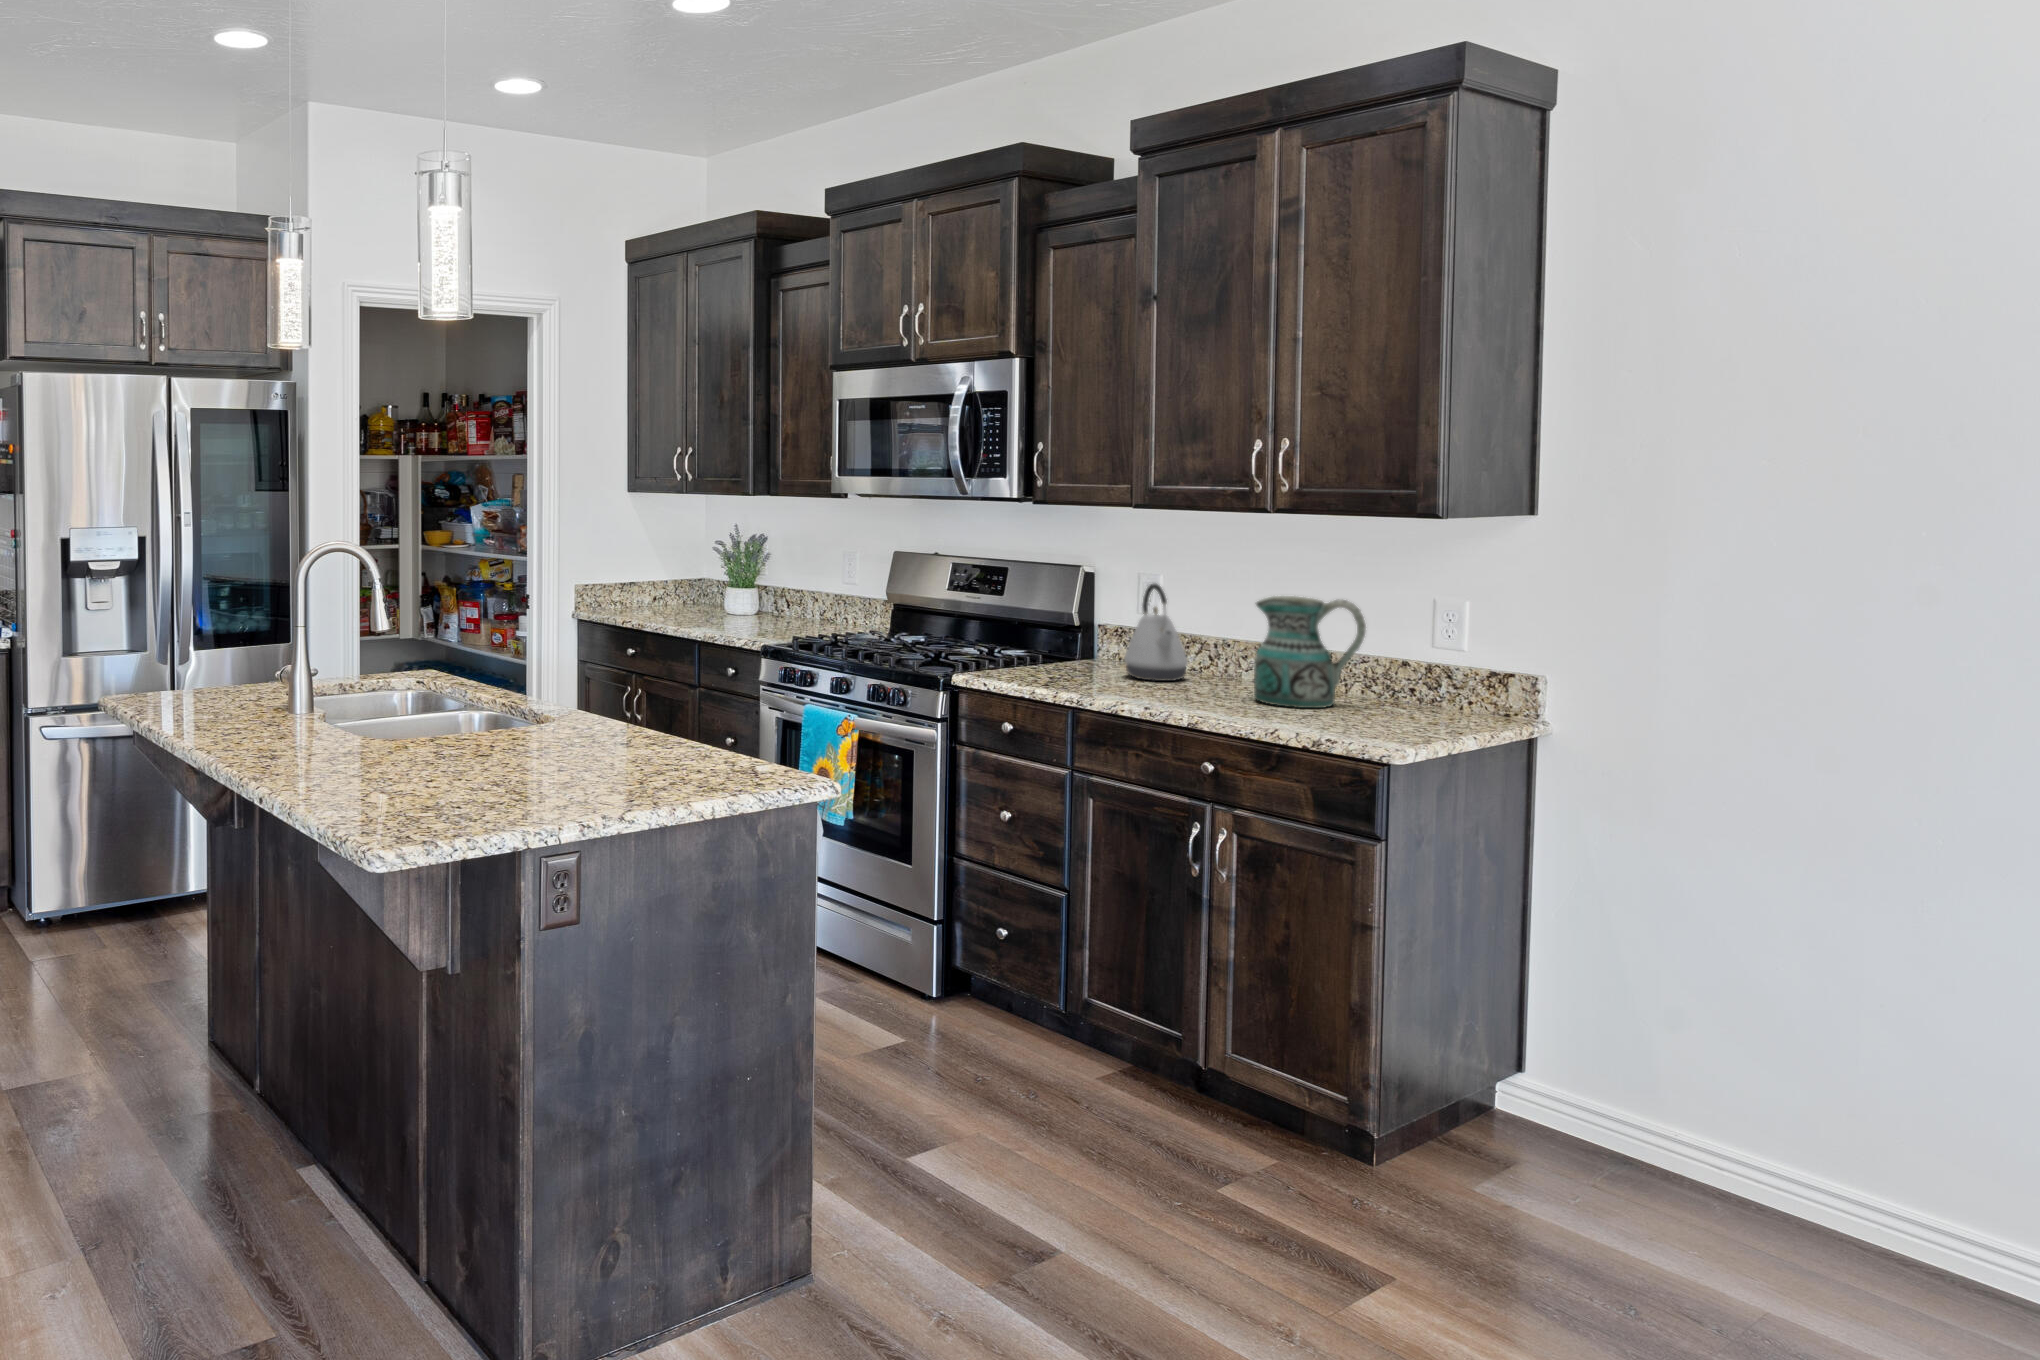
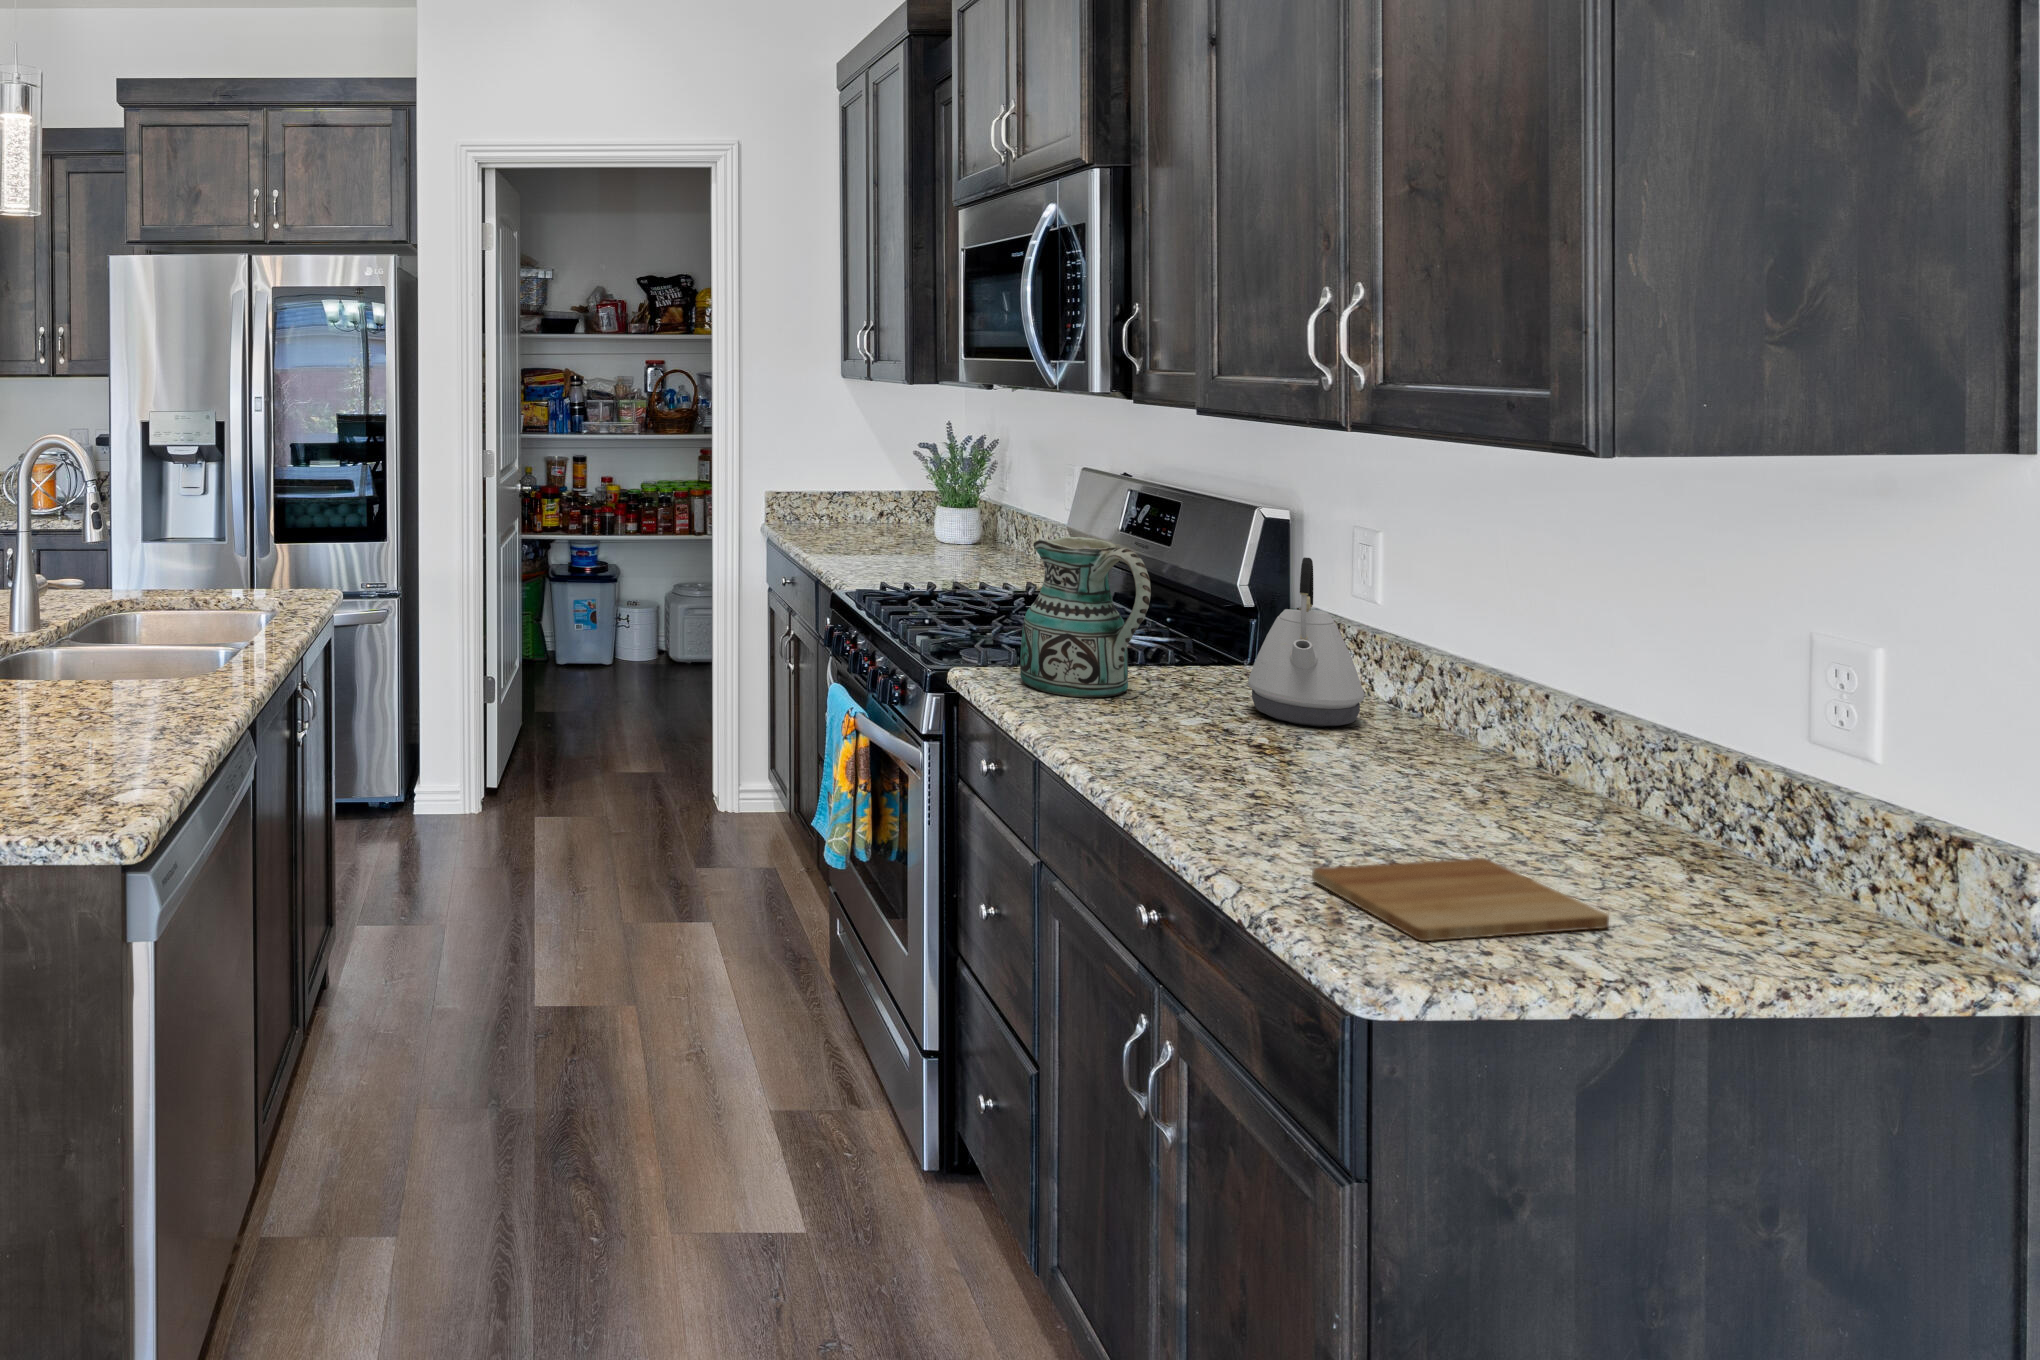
ceramic pitcher: present [1254,596,1366,708] -> present [1020,537,1151,697]
cutting board: none [1307,712,1423,740] -> present [1312,858,1609,941]

